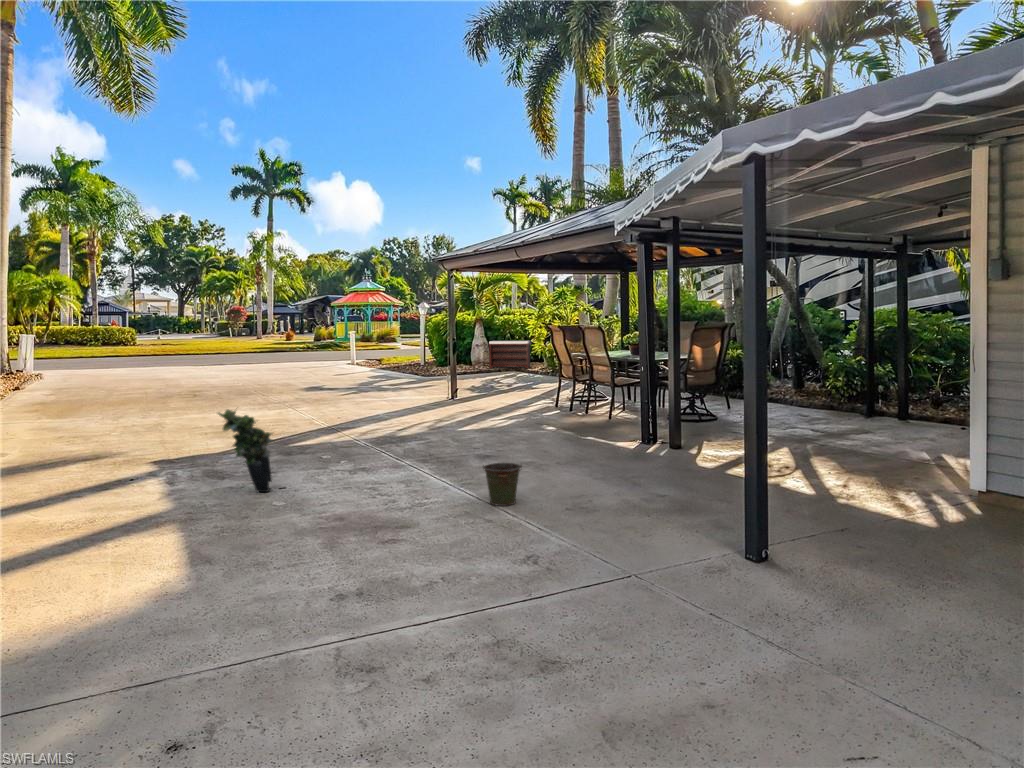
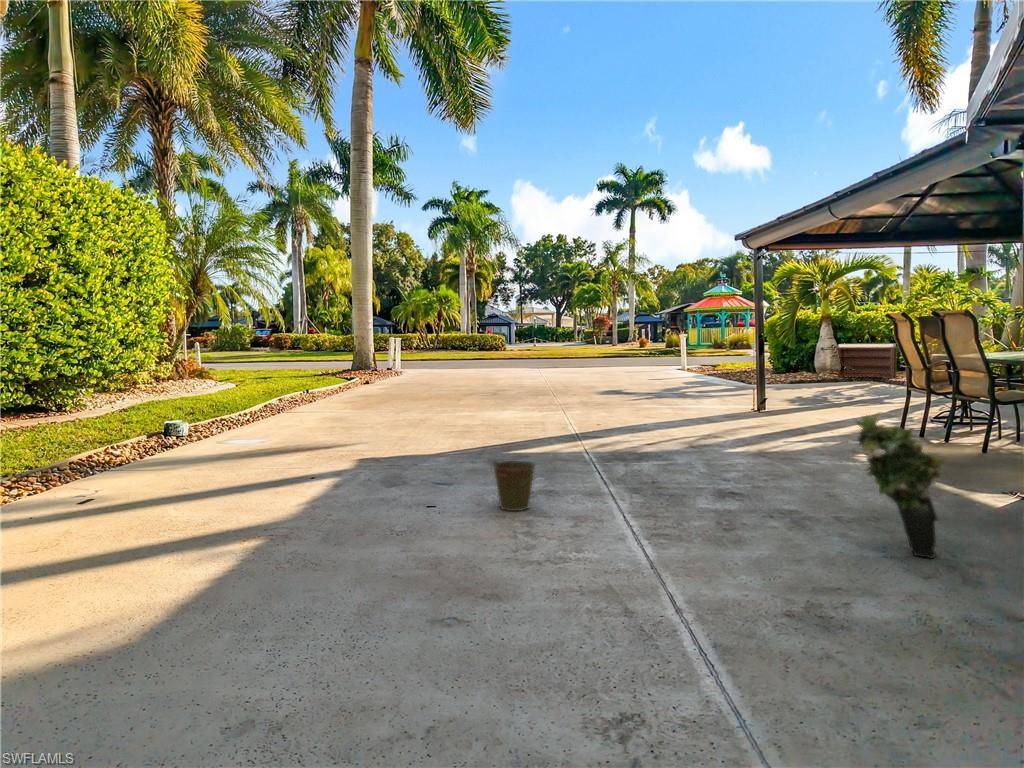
potted plant: present [218,410,273,492] -> present [855,414,946,558]
bucket: present [483,463,522,506] -> present [492,461,535,511]

